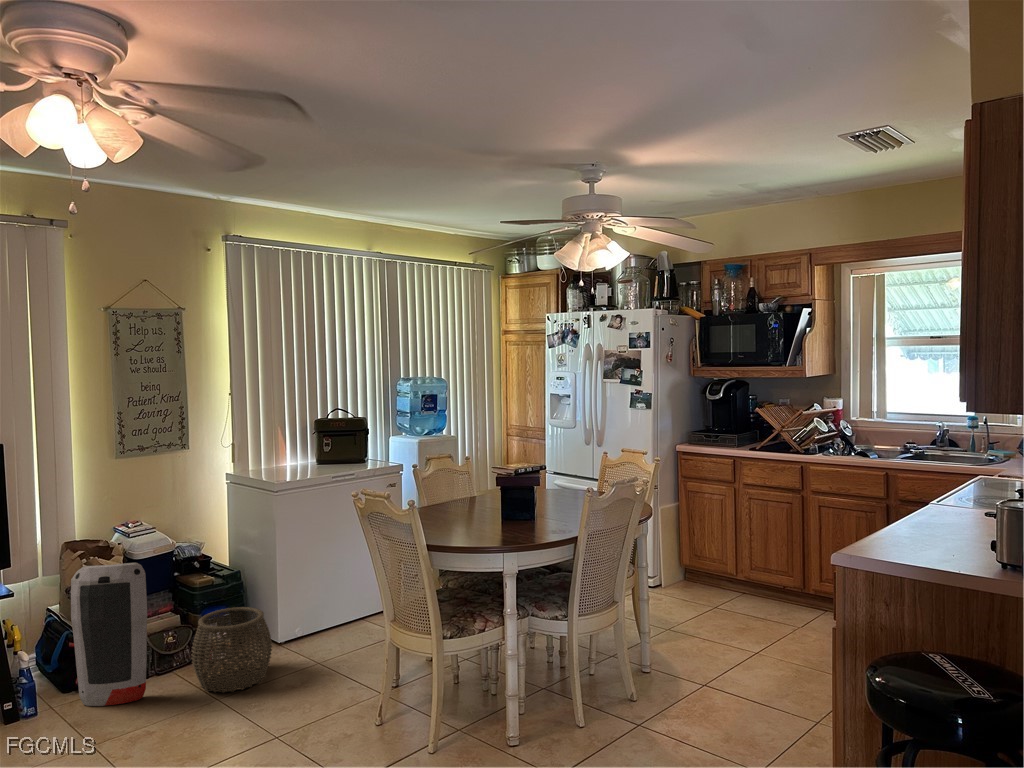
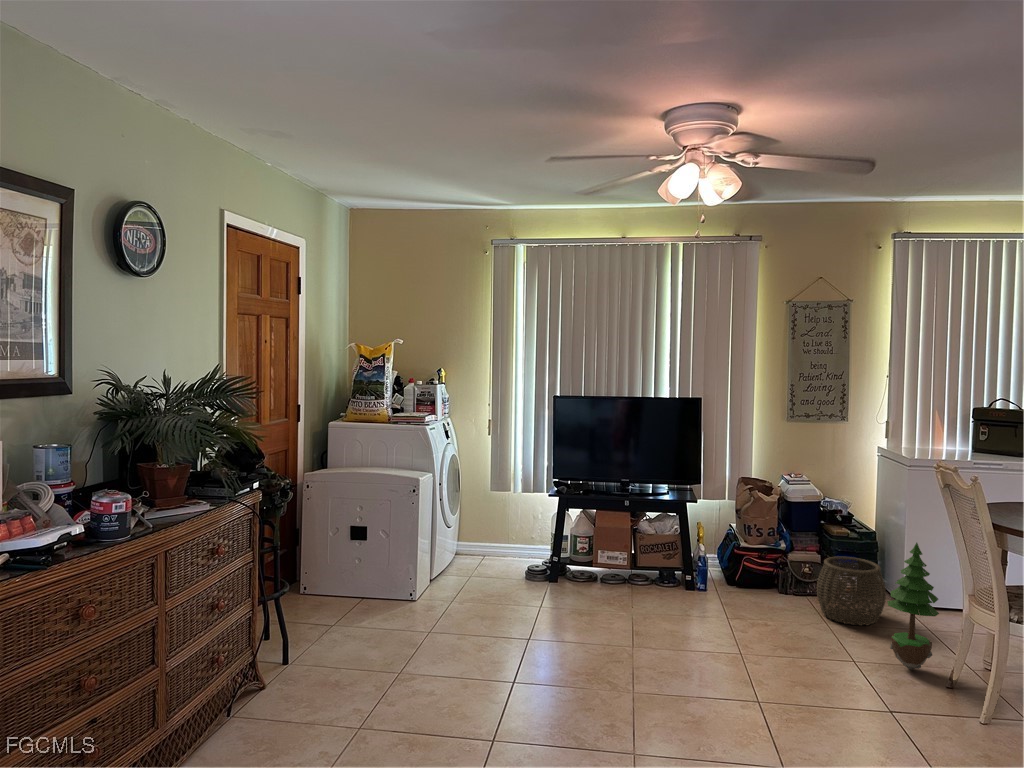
air purifier: present [71,563,147,706] -> none [735,495,787,605]
potted tree: none [295,575,349,721] -> present [887,543,939,669]

